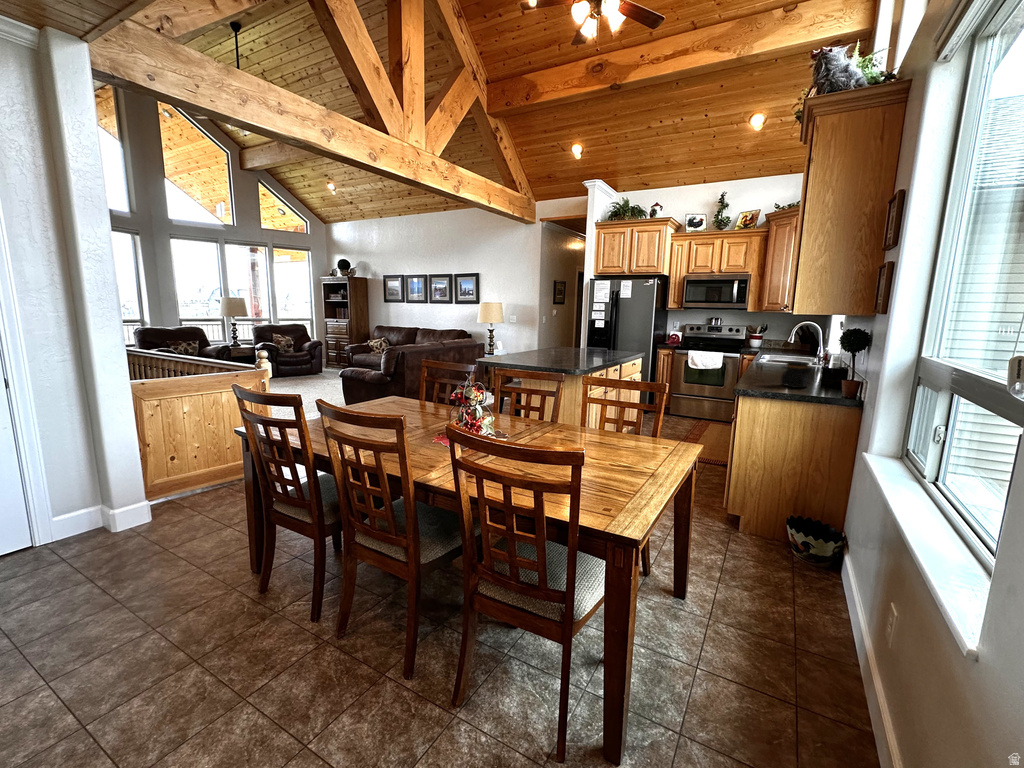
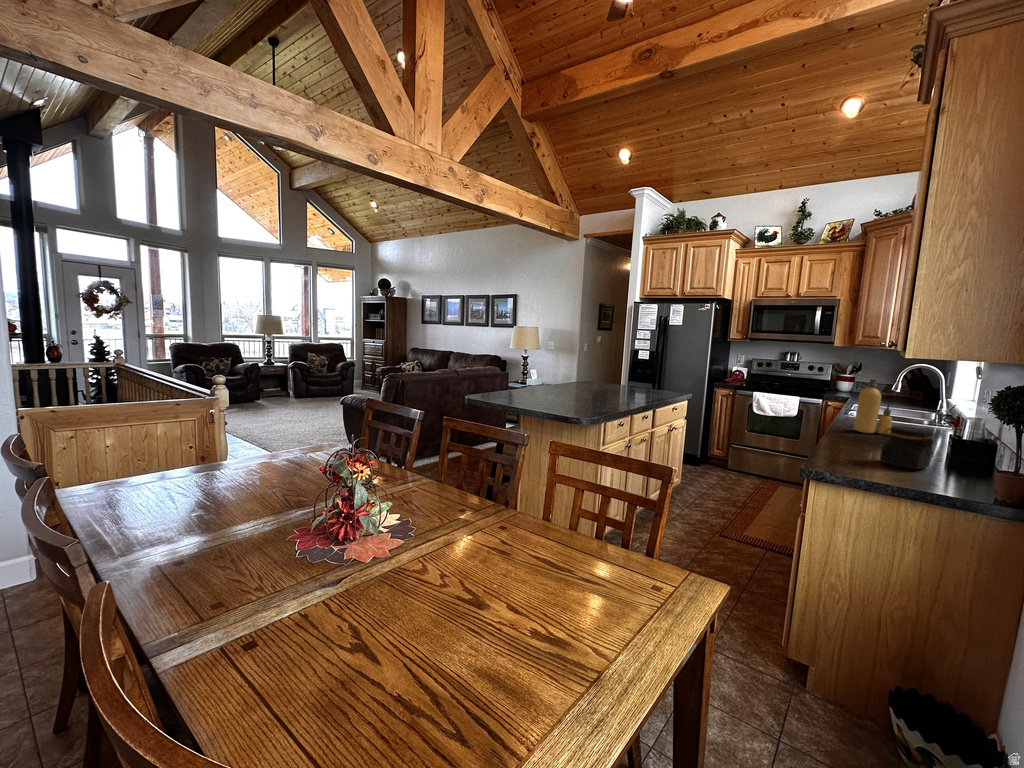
bottle: none [764,333,788,371] -> present [854,379,892,434]

